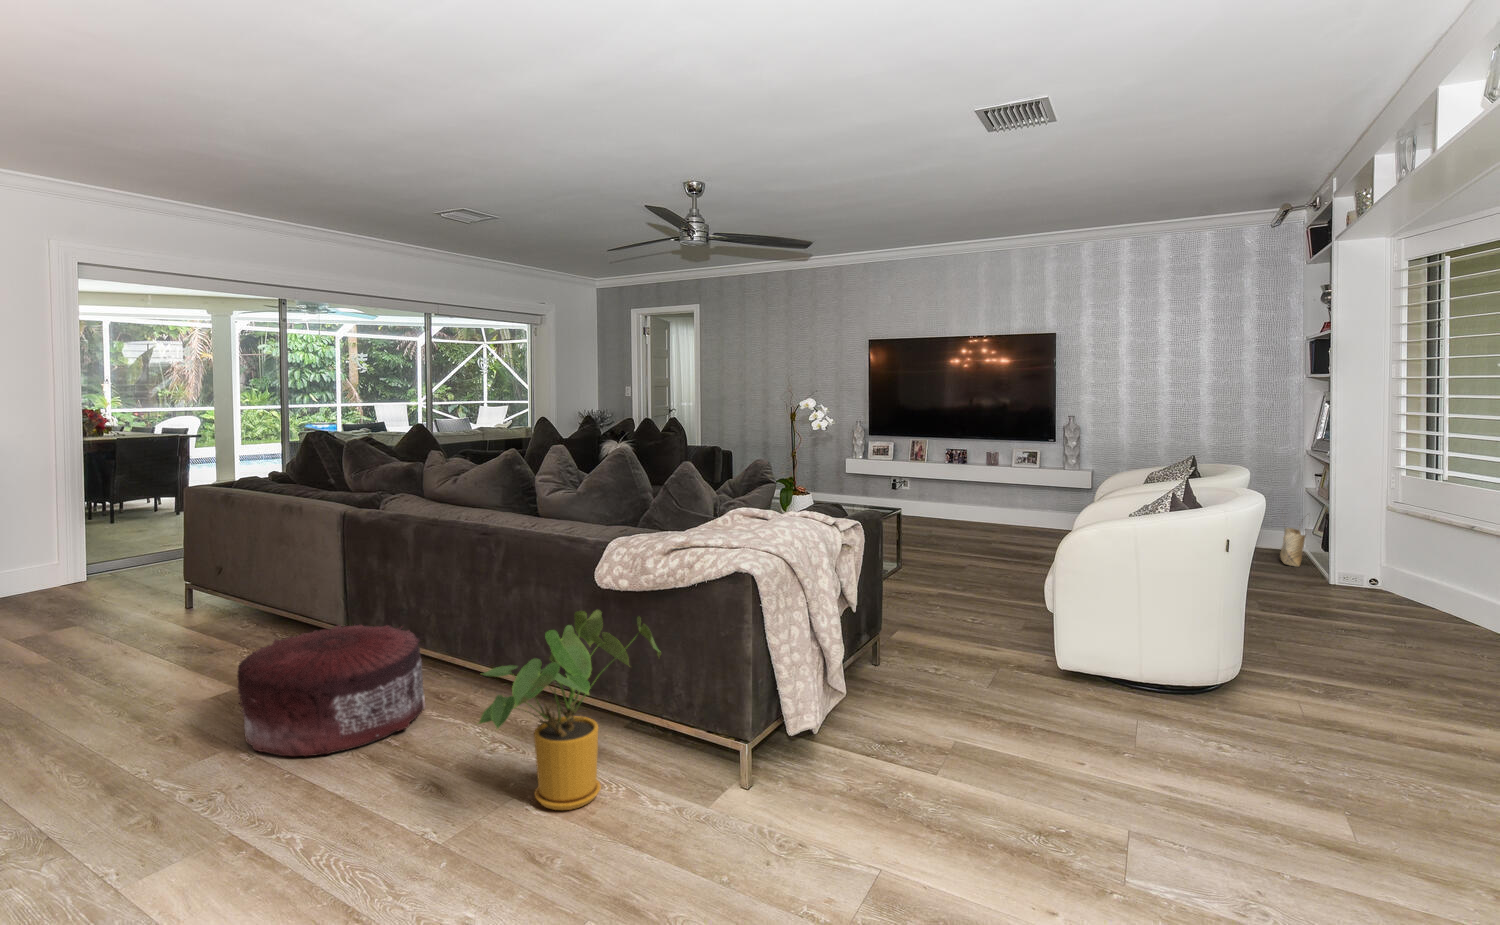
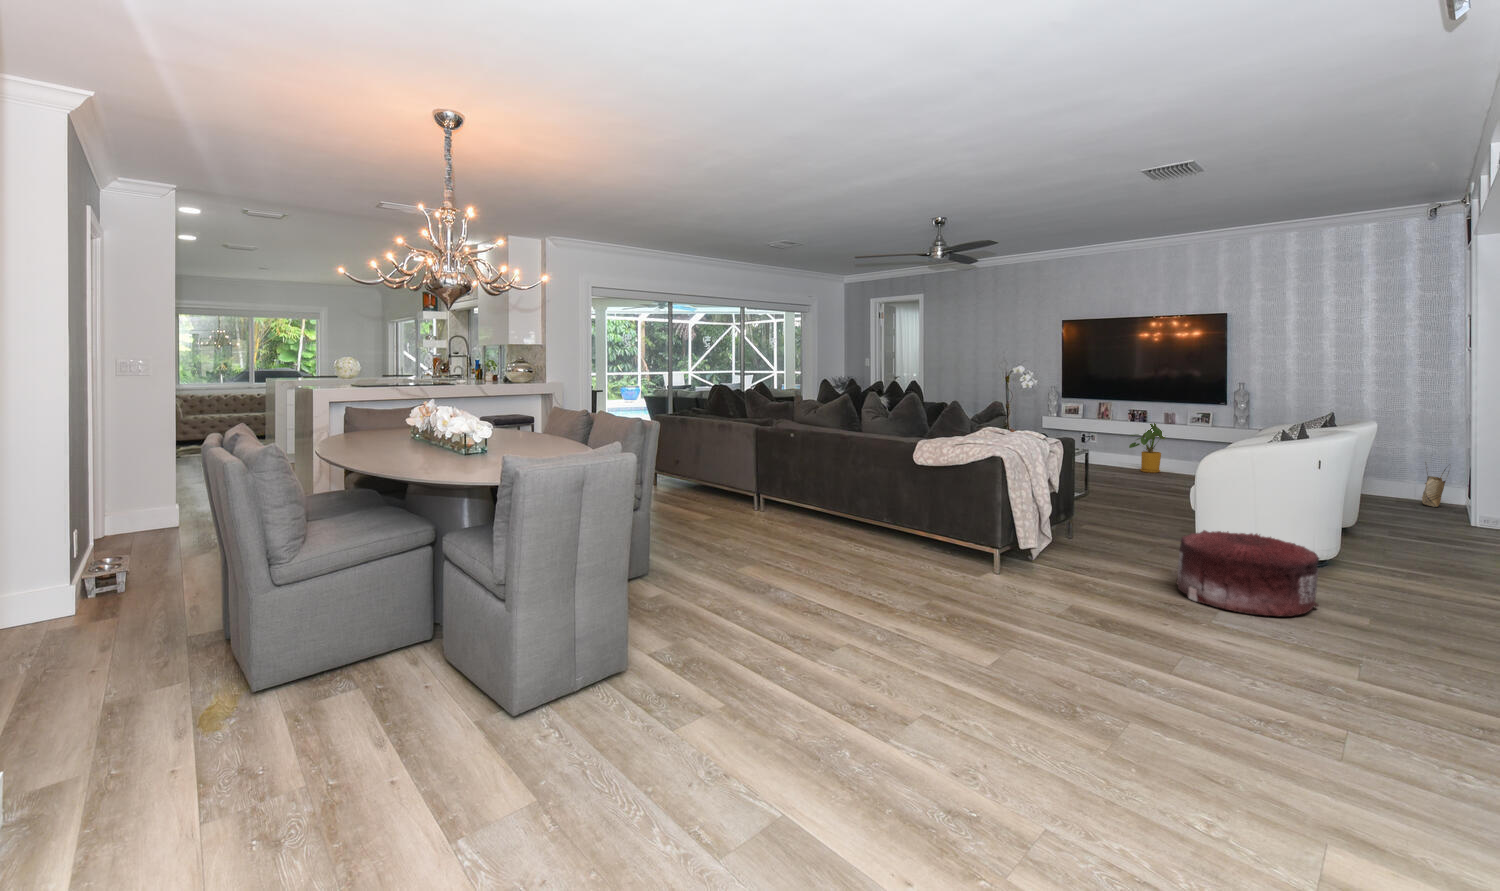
house plant: present [477,610,661,810] -> present [1129,423,1165,473]
pouf: present [237,625,425,756] -> present [1176,530,1319,616]

